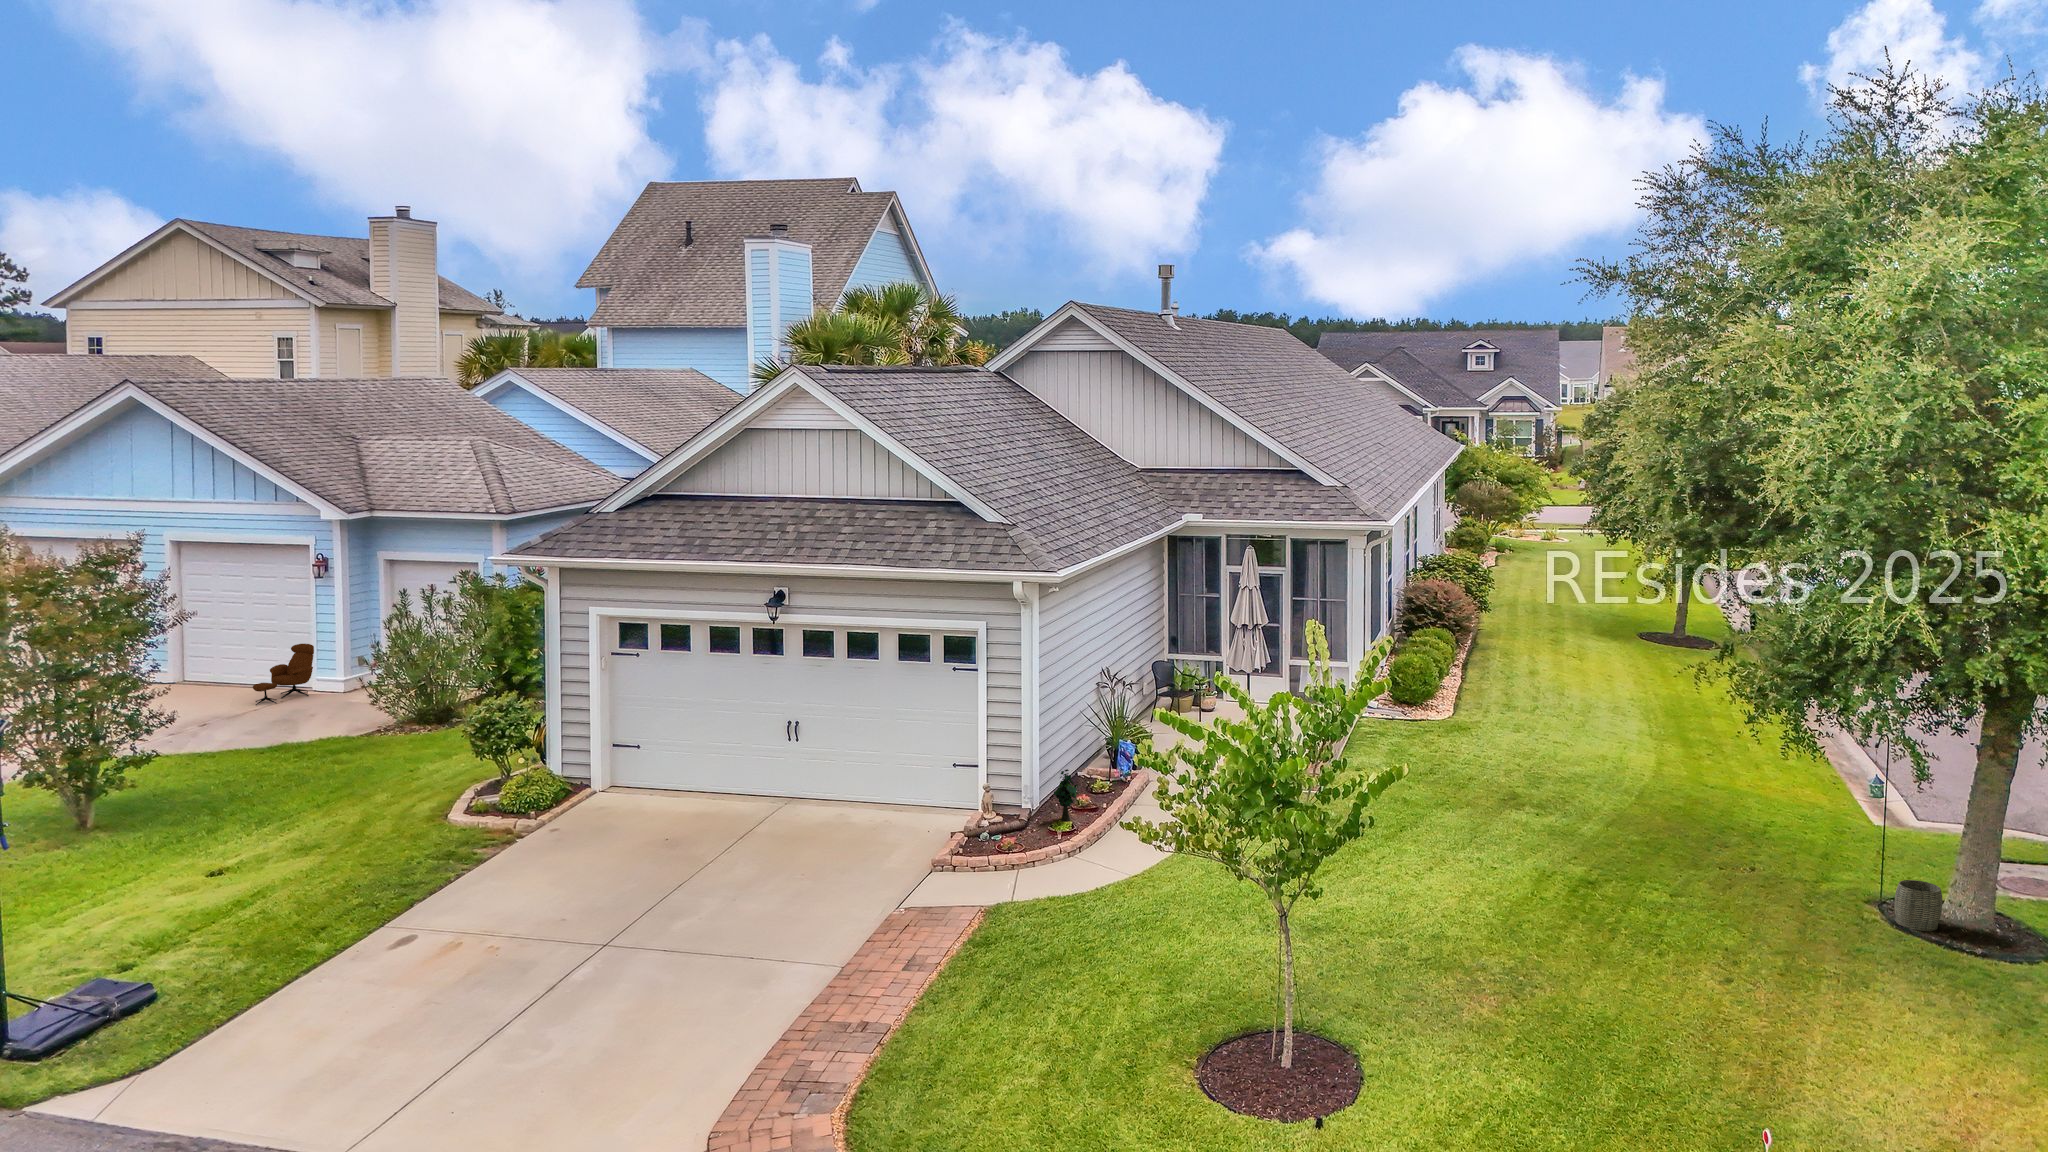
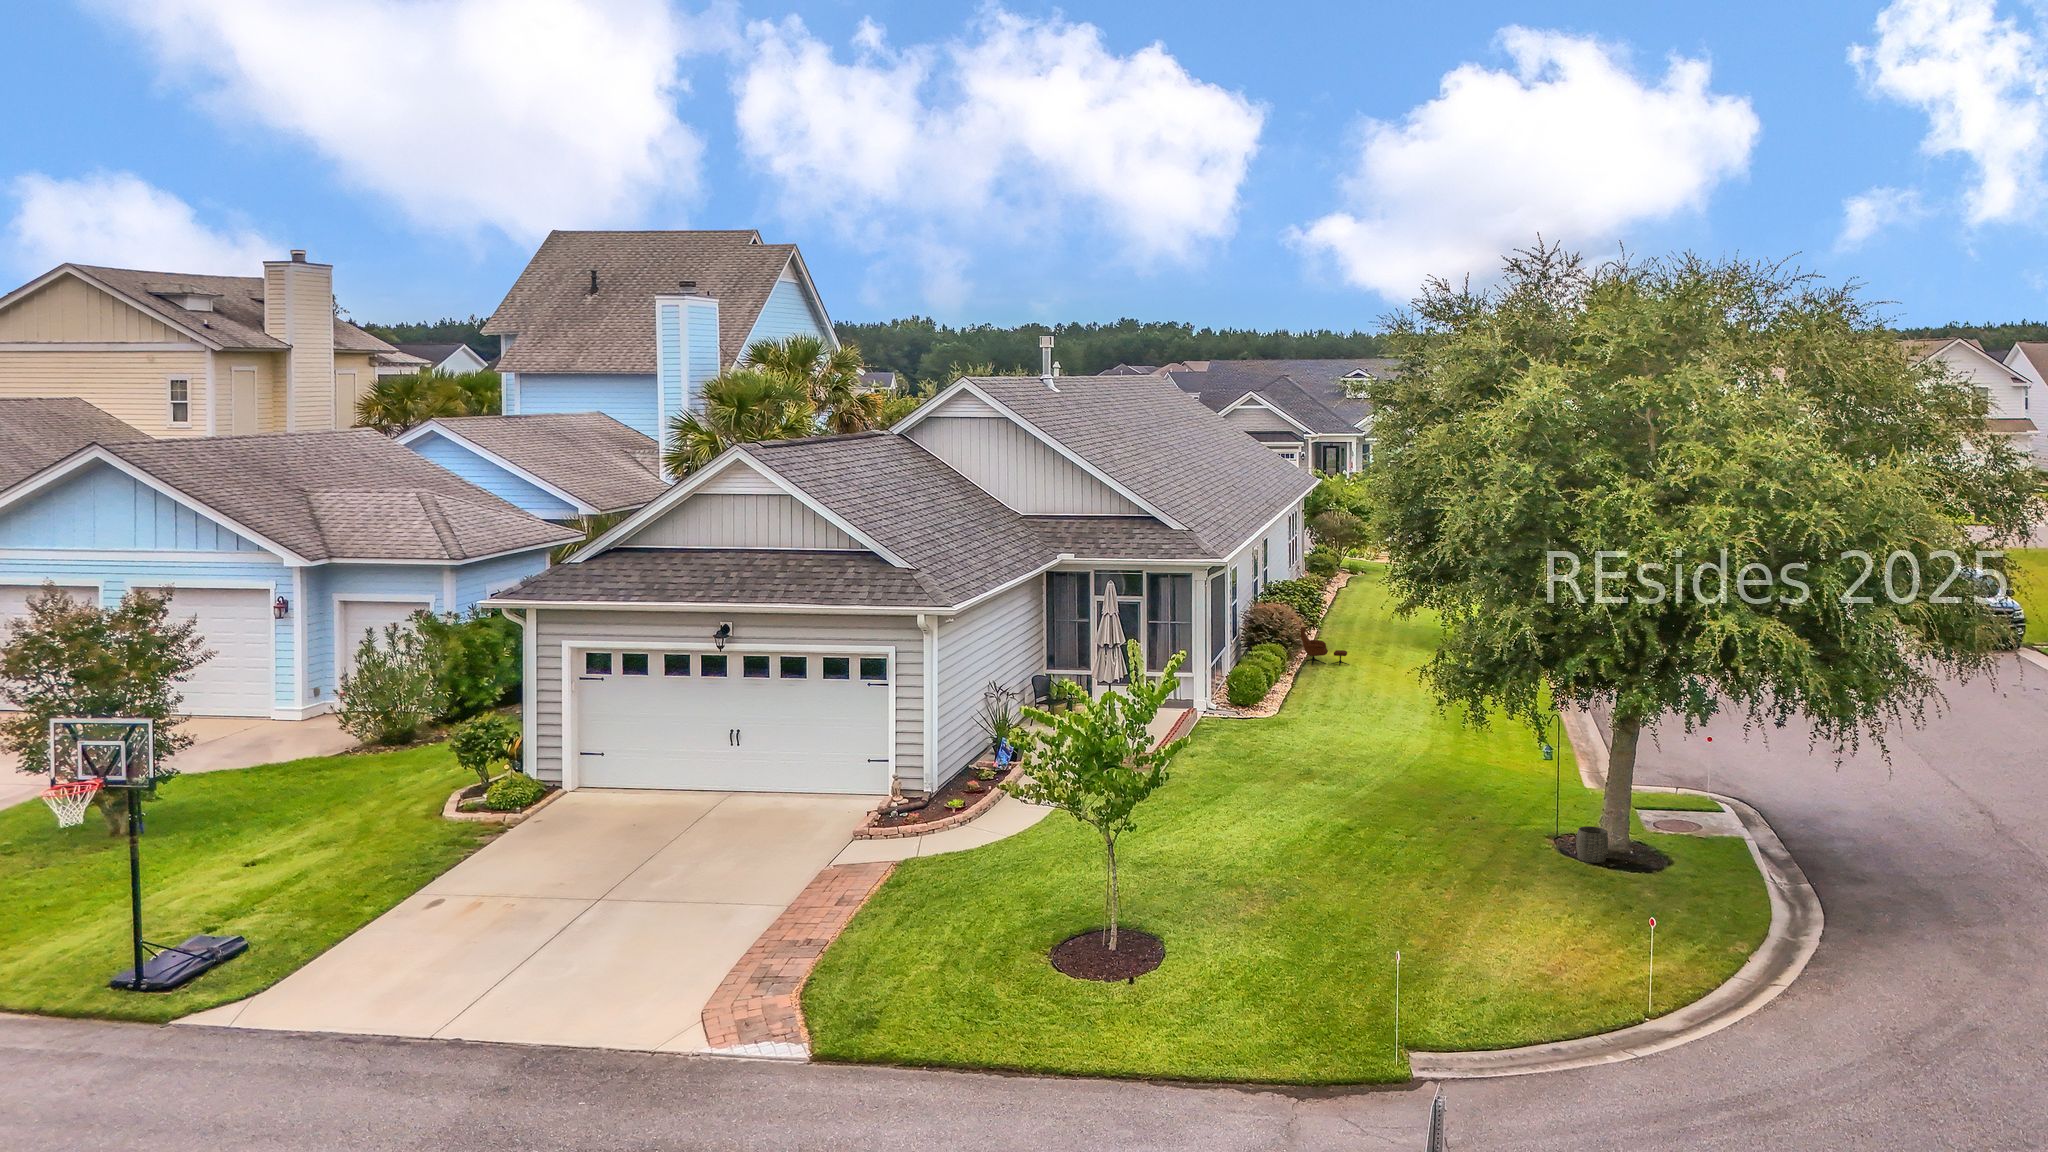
lounge chair: present [253,644,314,705] -> present [1300,627,1349,665]
decorative plant: present [1053,769,1077,821] -> none [948,764,967,806]

